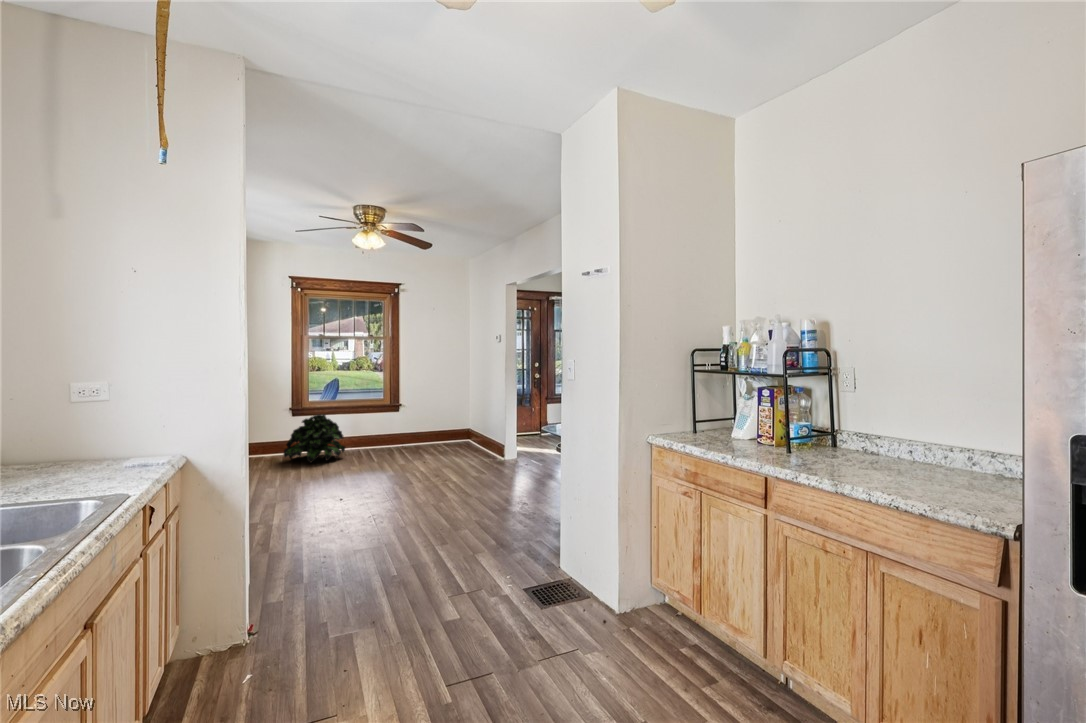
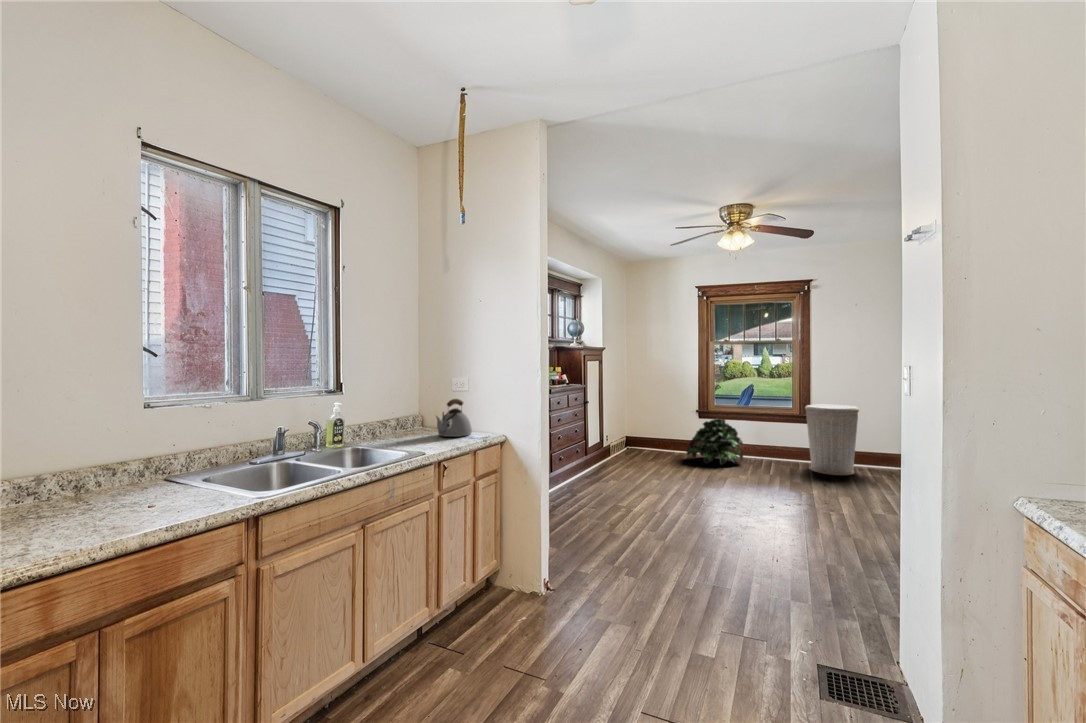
trash can: none [399,394,440,453] -> present [805,405,859,475]
kettle: none [62,416,130,476] -> present [436,399,472,437]

